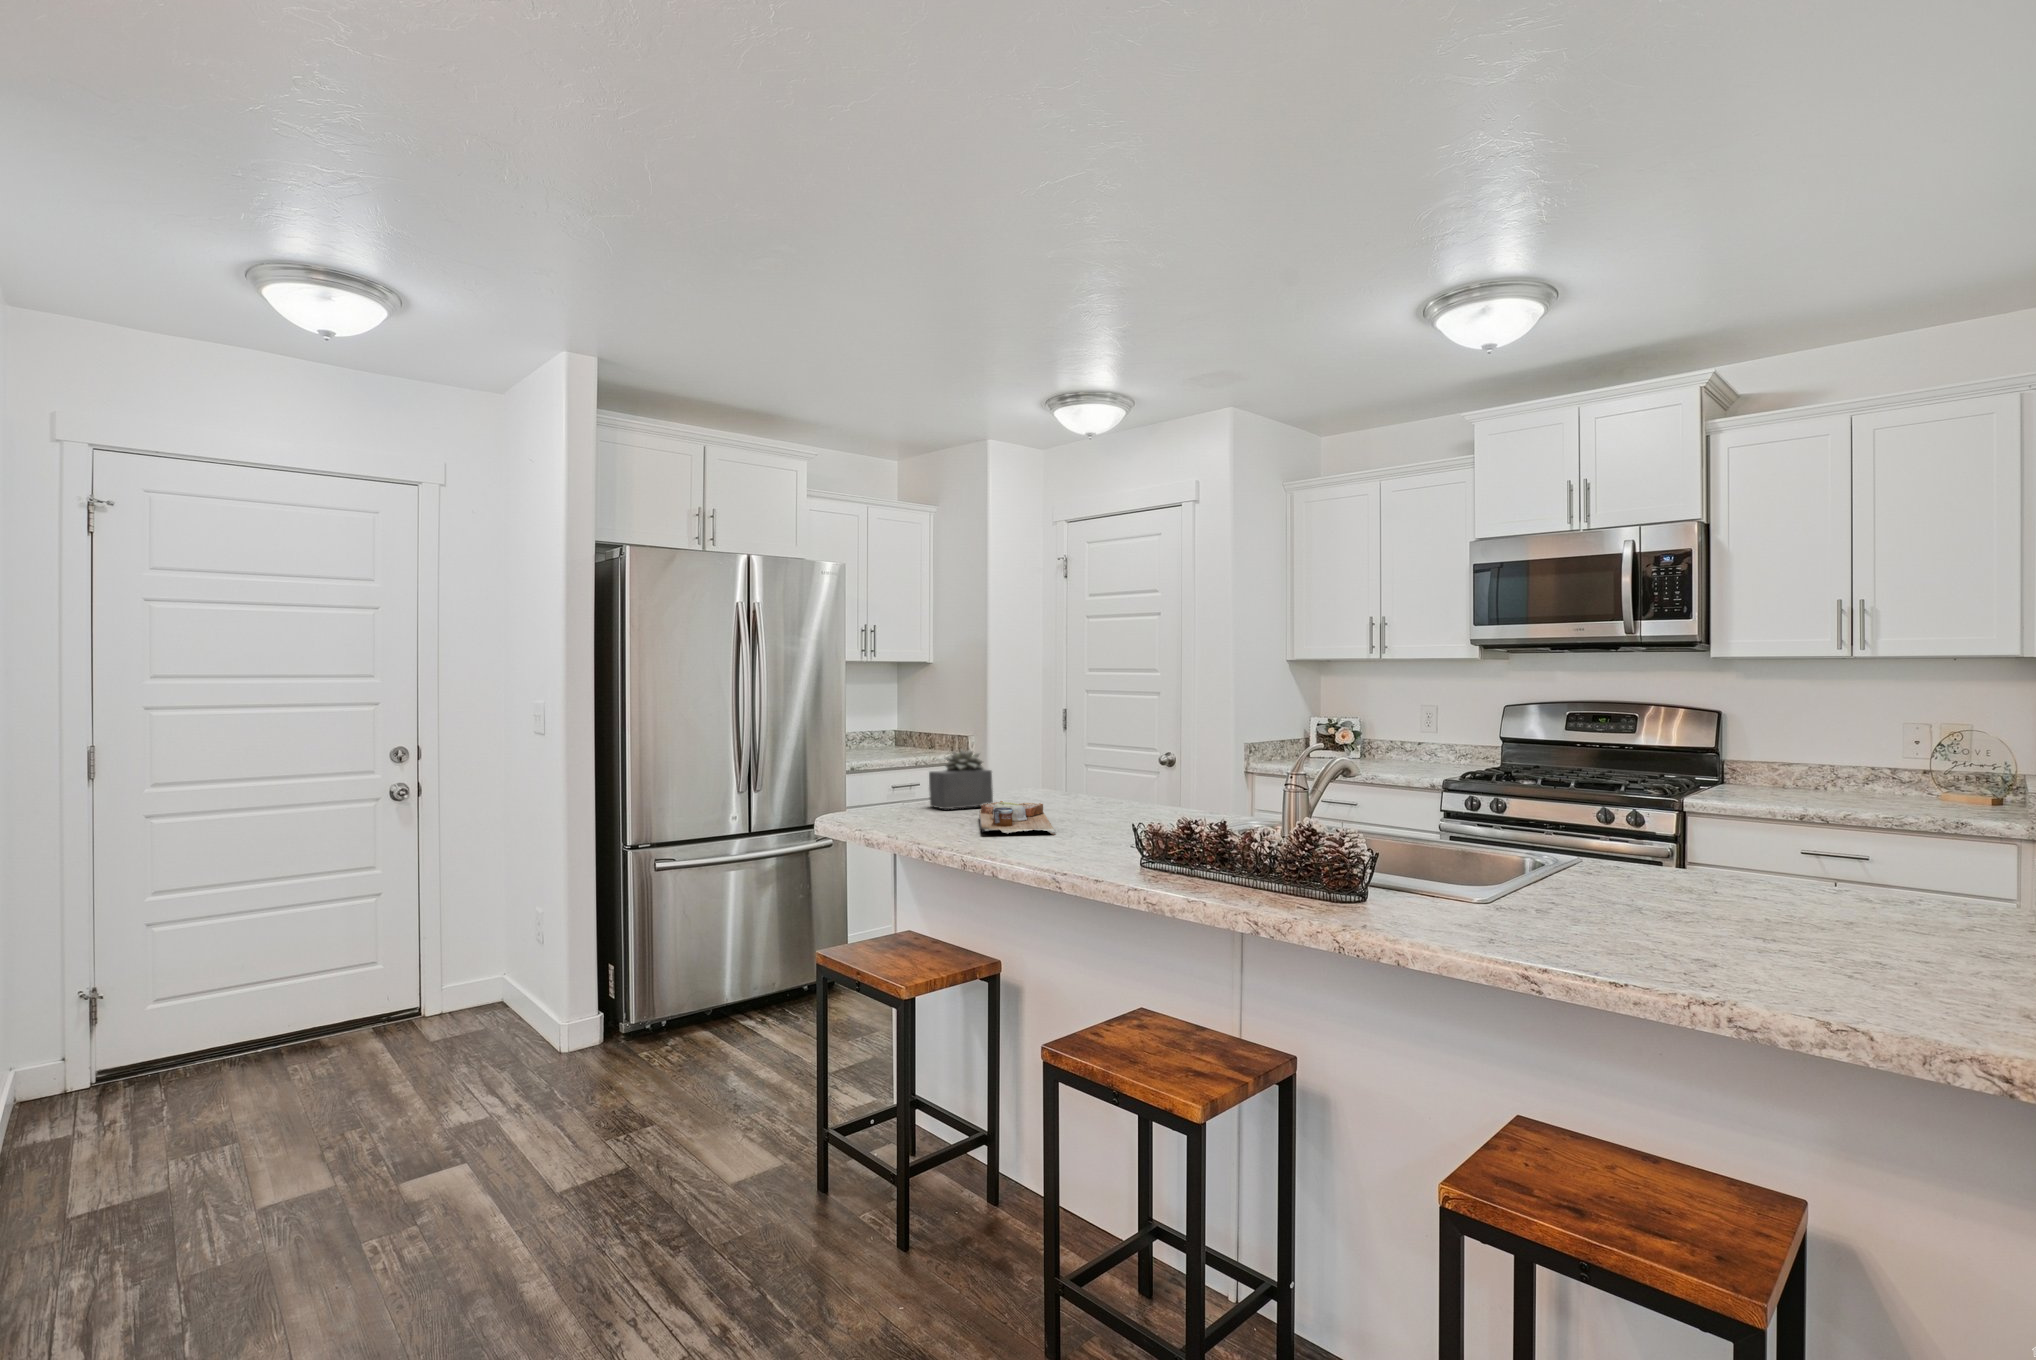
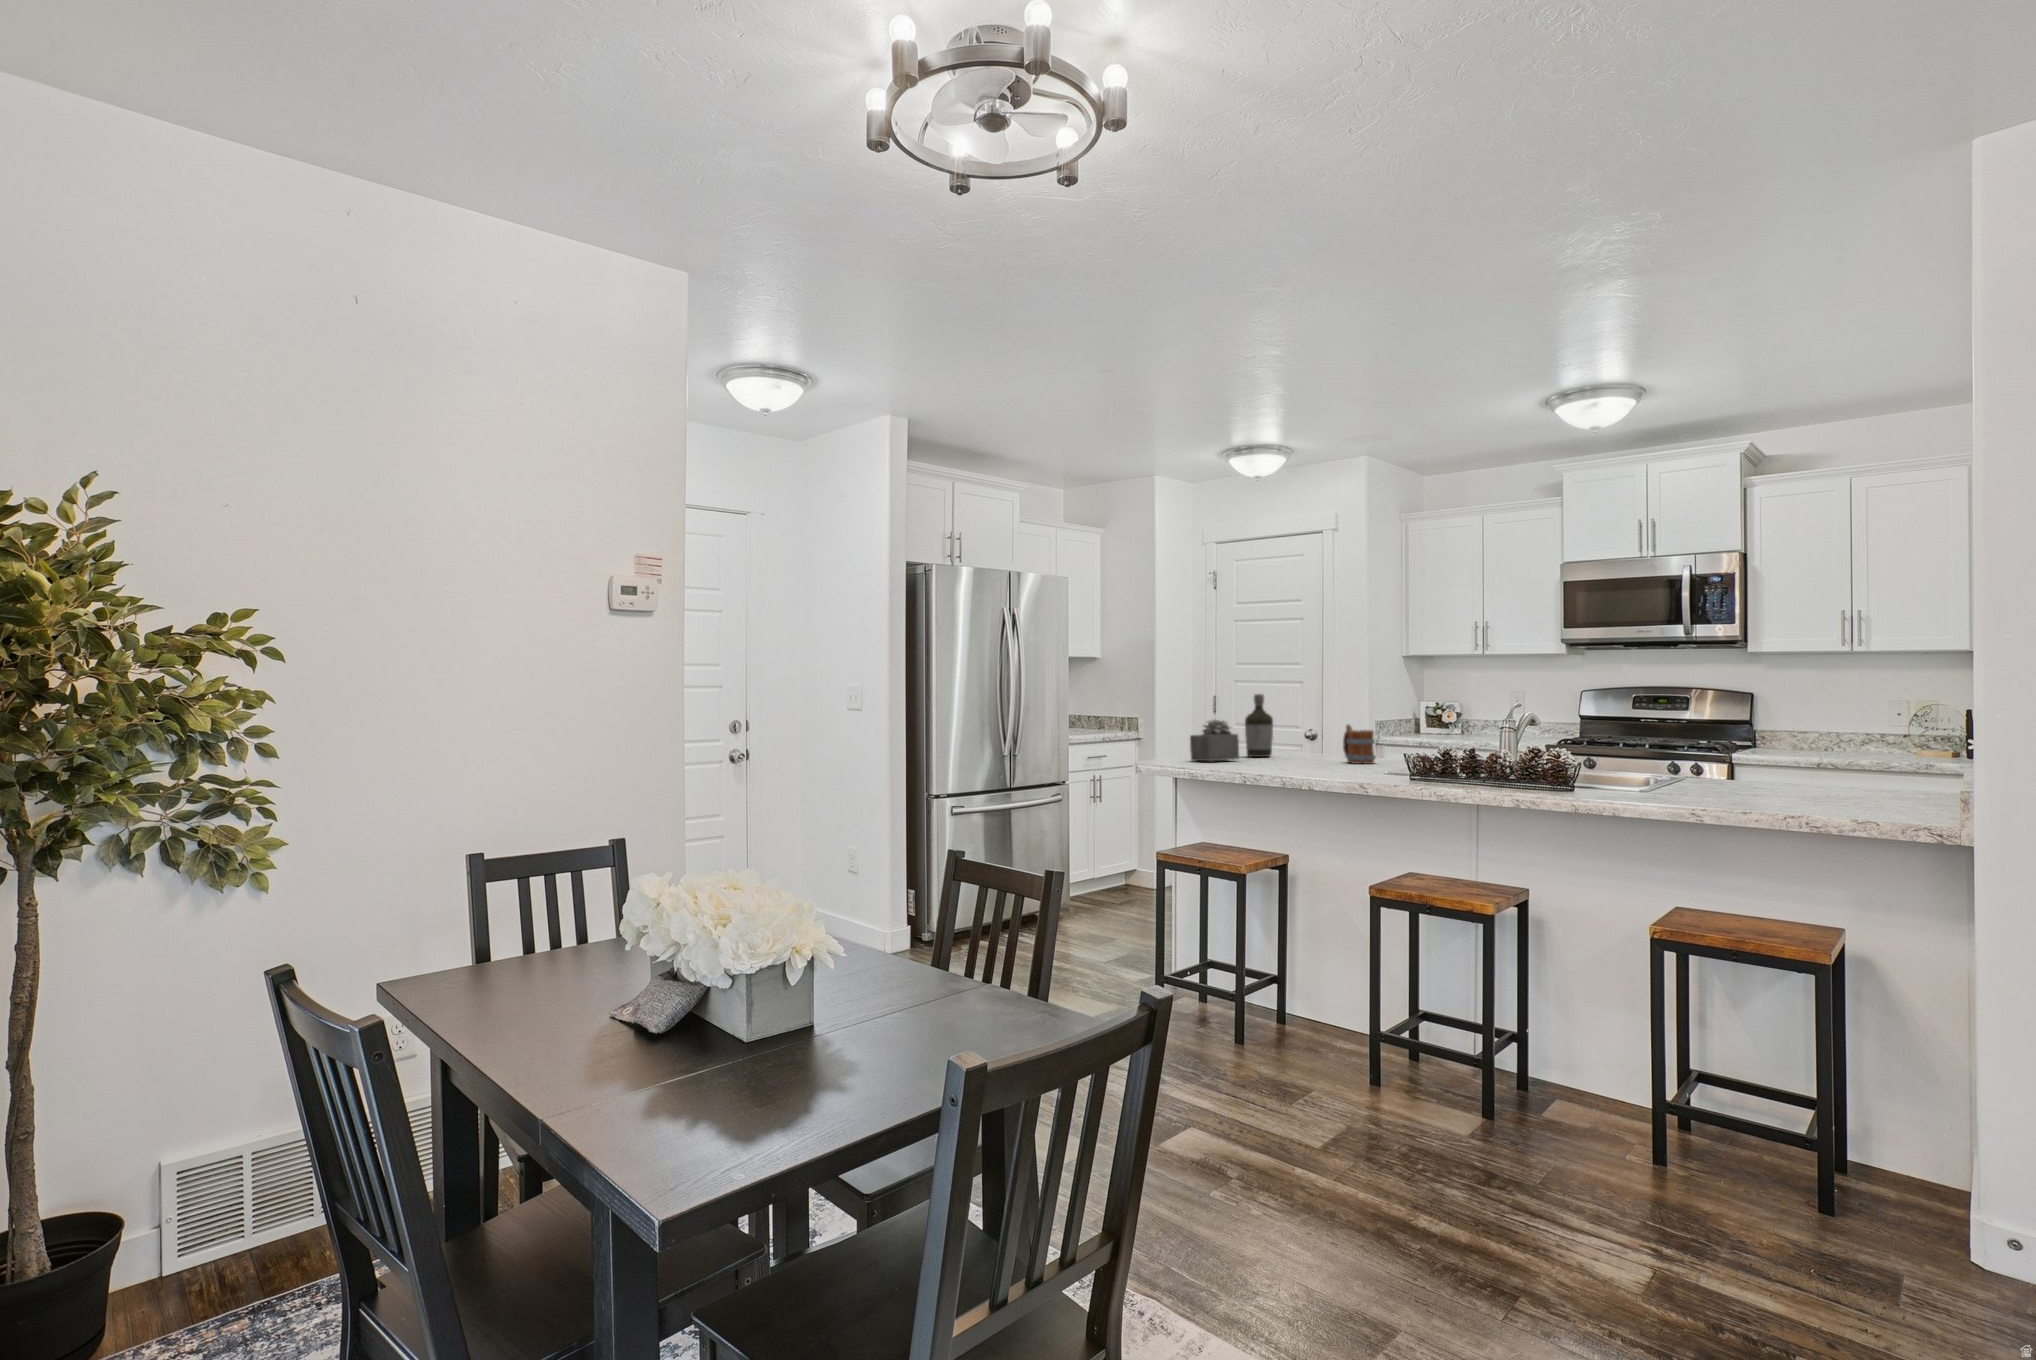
bottle: none [1023,714,1062,799] -> present [1245,694,1273,757]
mug: none [1118,760,1159,818] -> present [1343,725,1376,764]
cutting board: present [979,801,1056,835] -> none [1249,751,1330,771]

